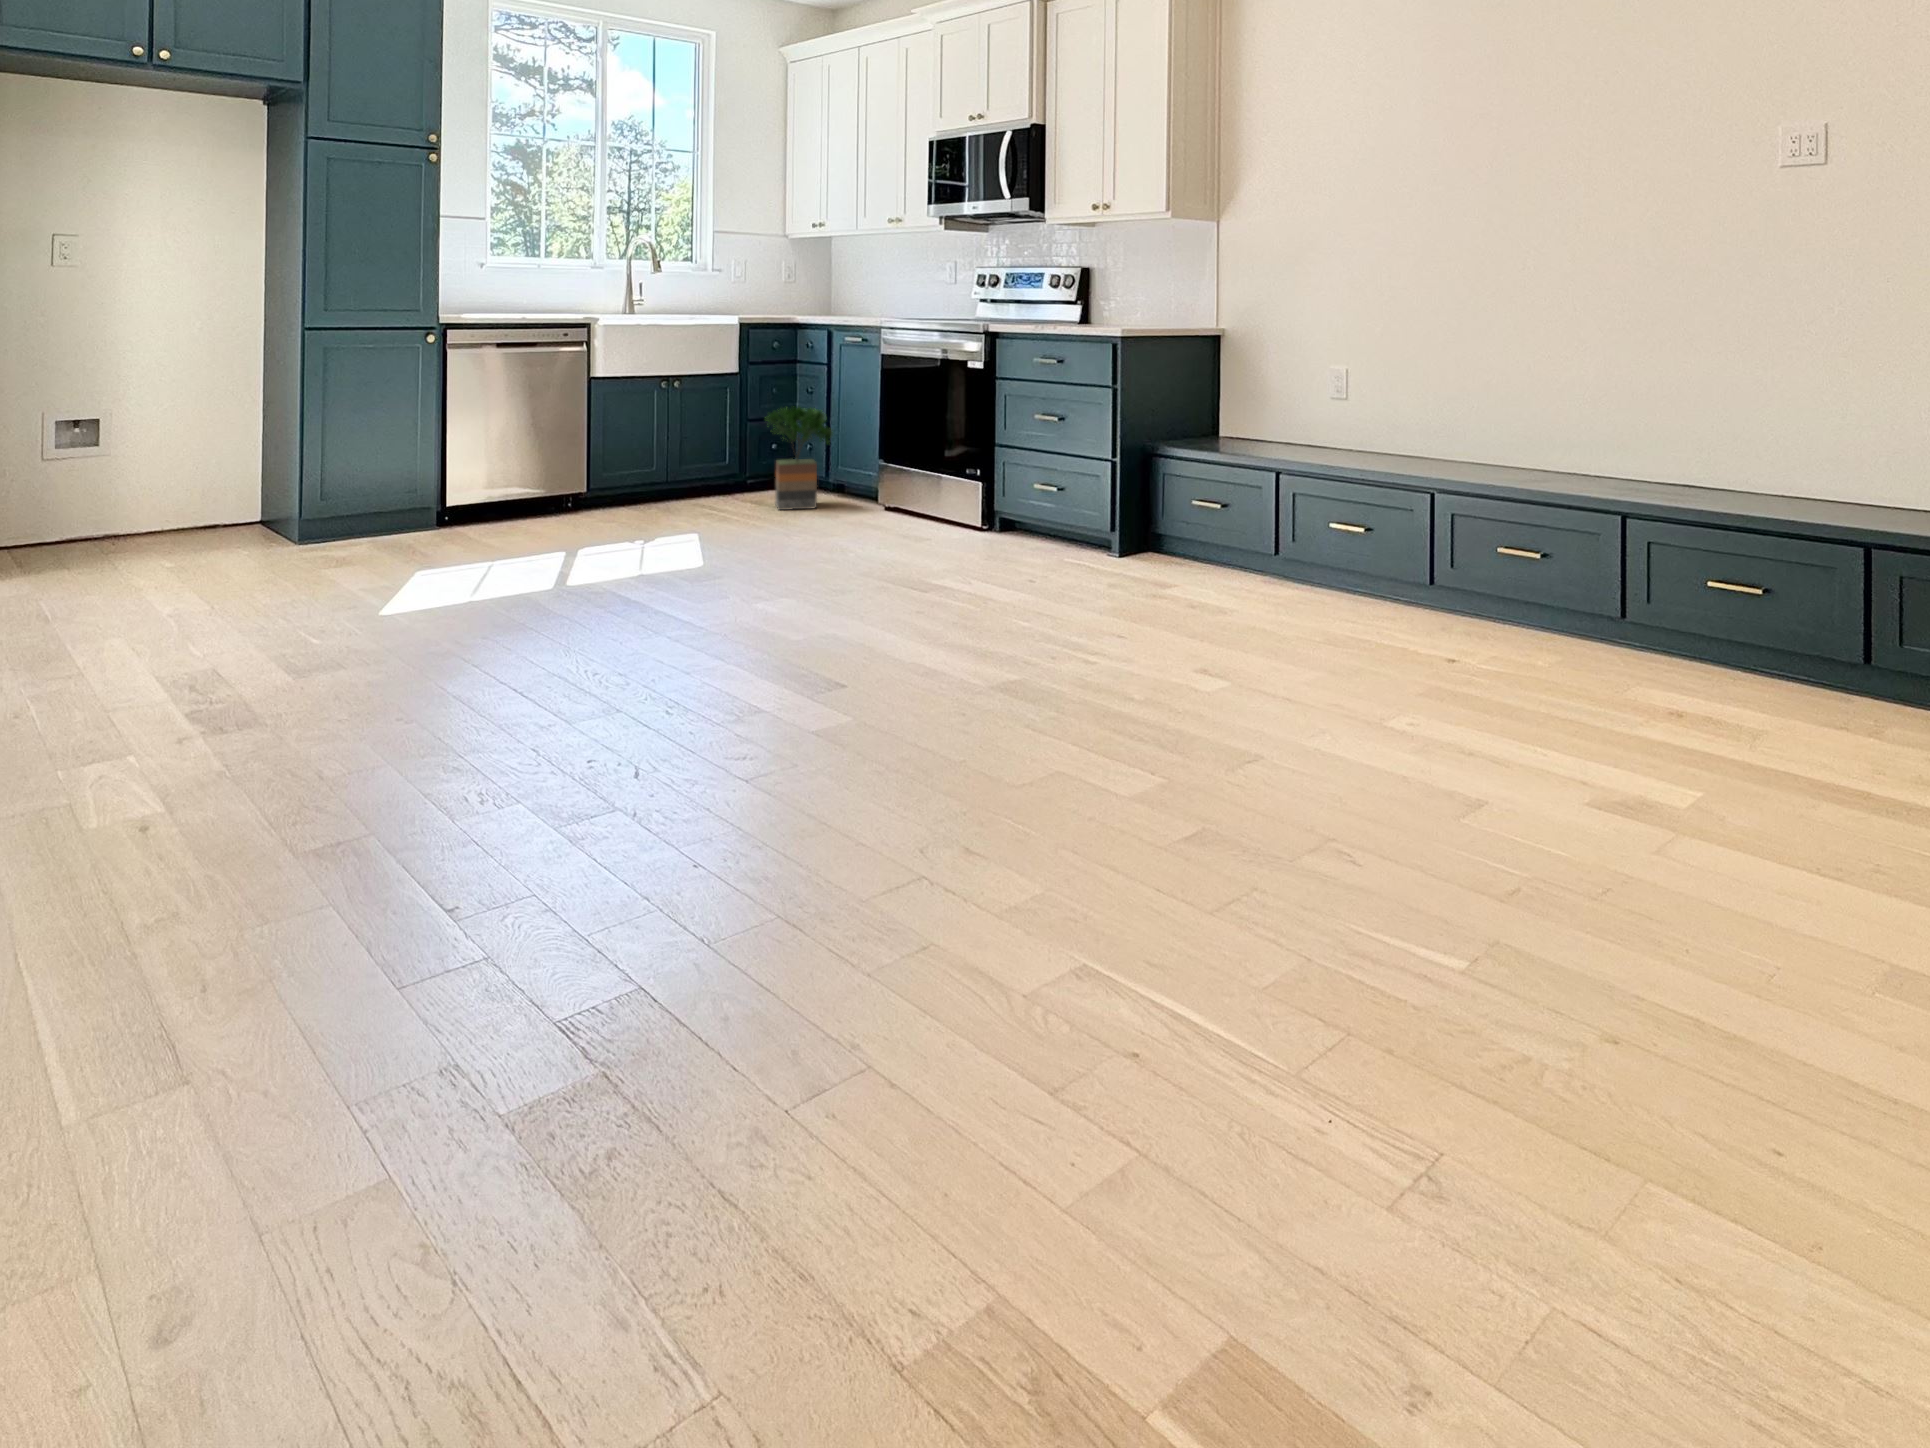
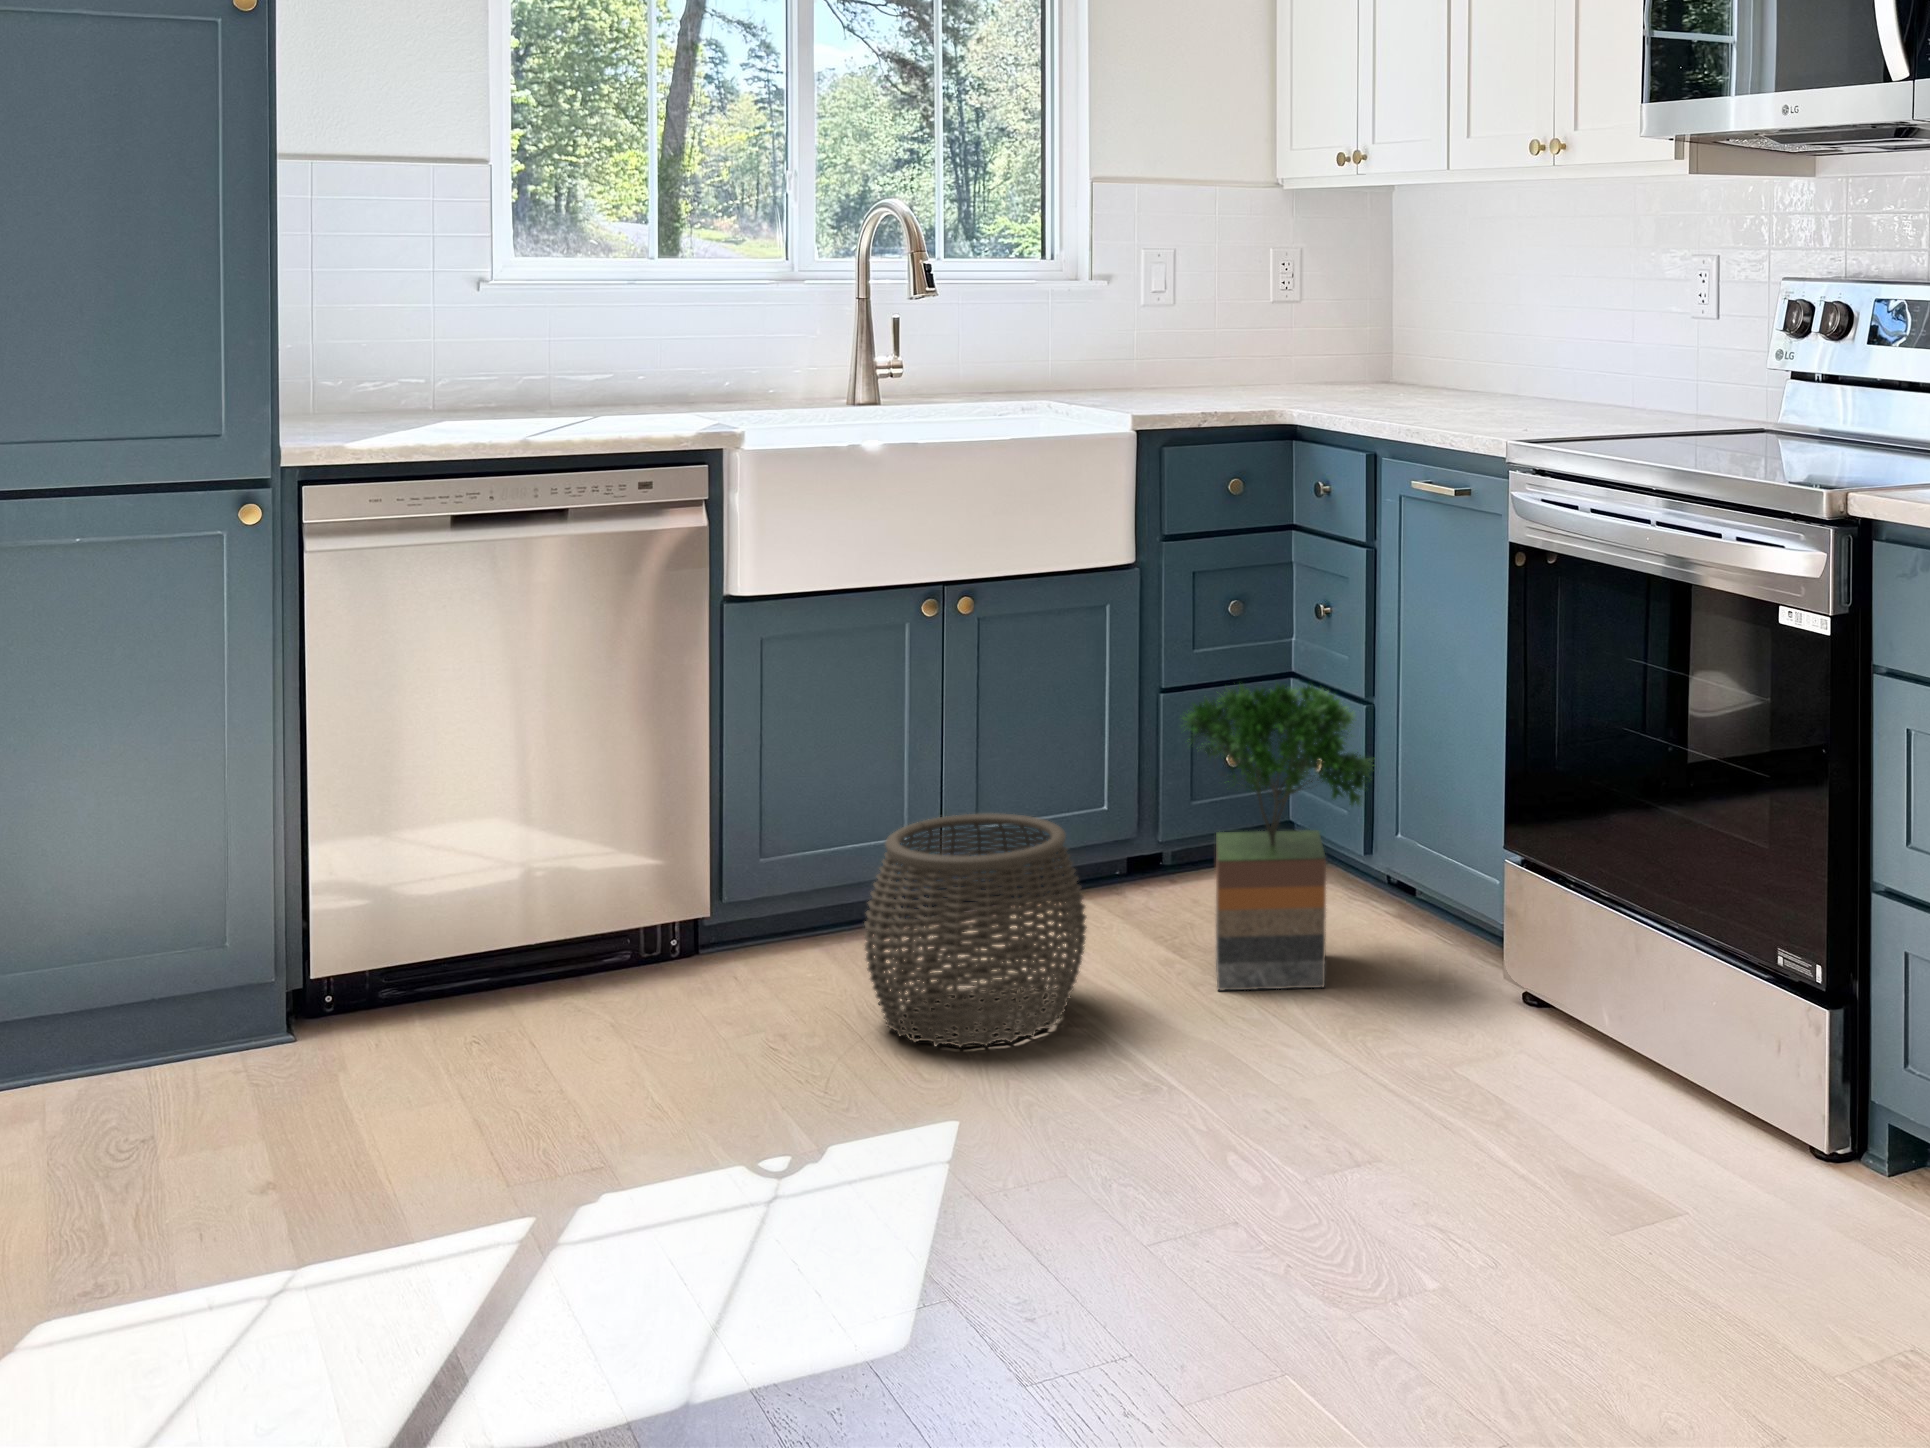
woven basket: none [653,450,734,522] -> present [864,814,1086,1047]

